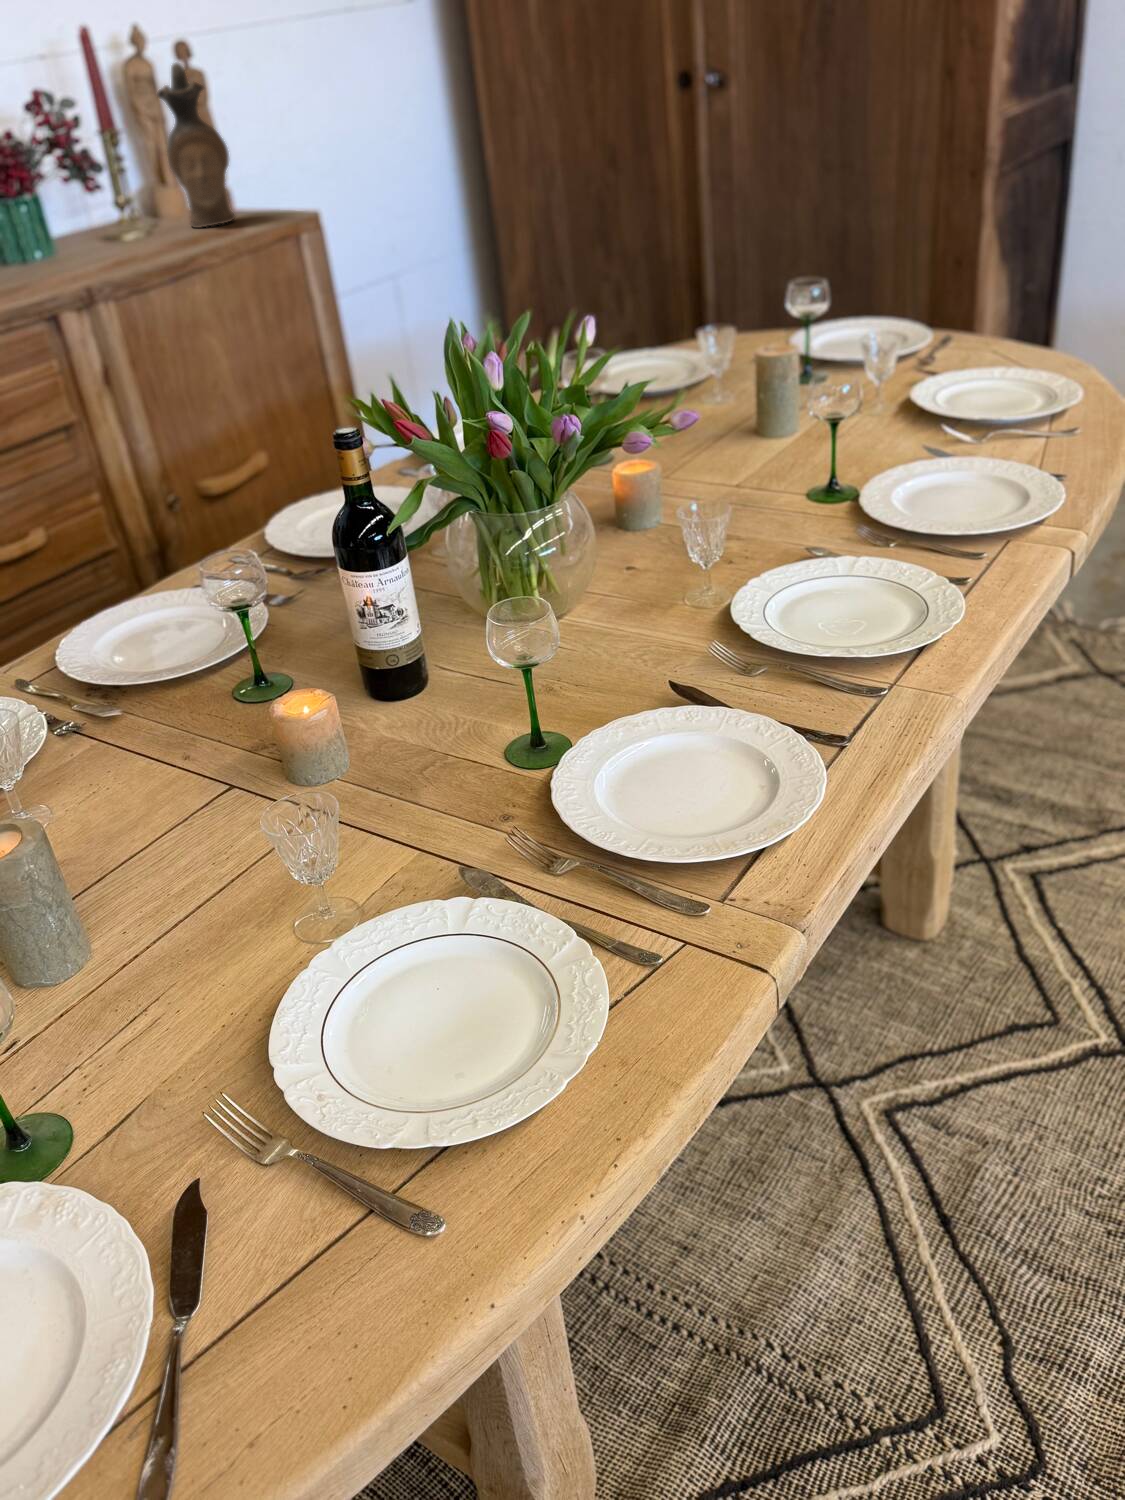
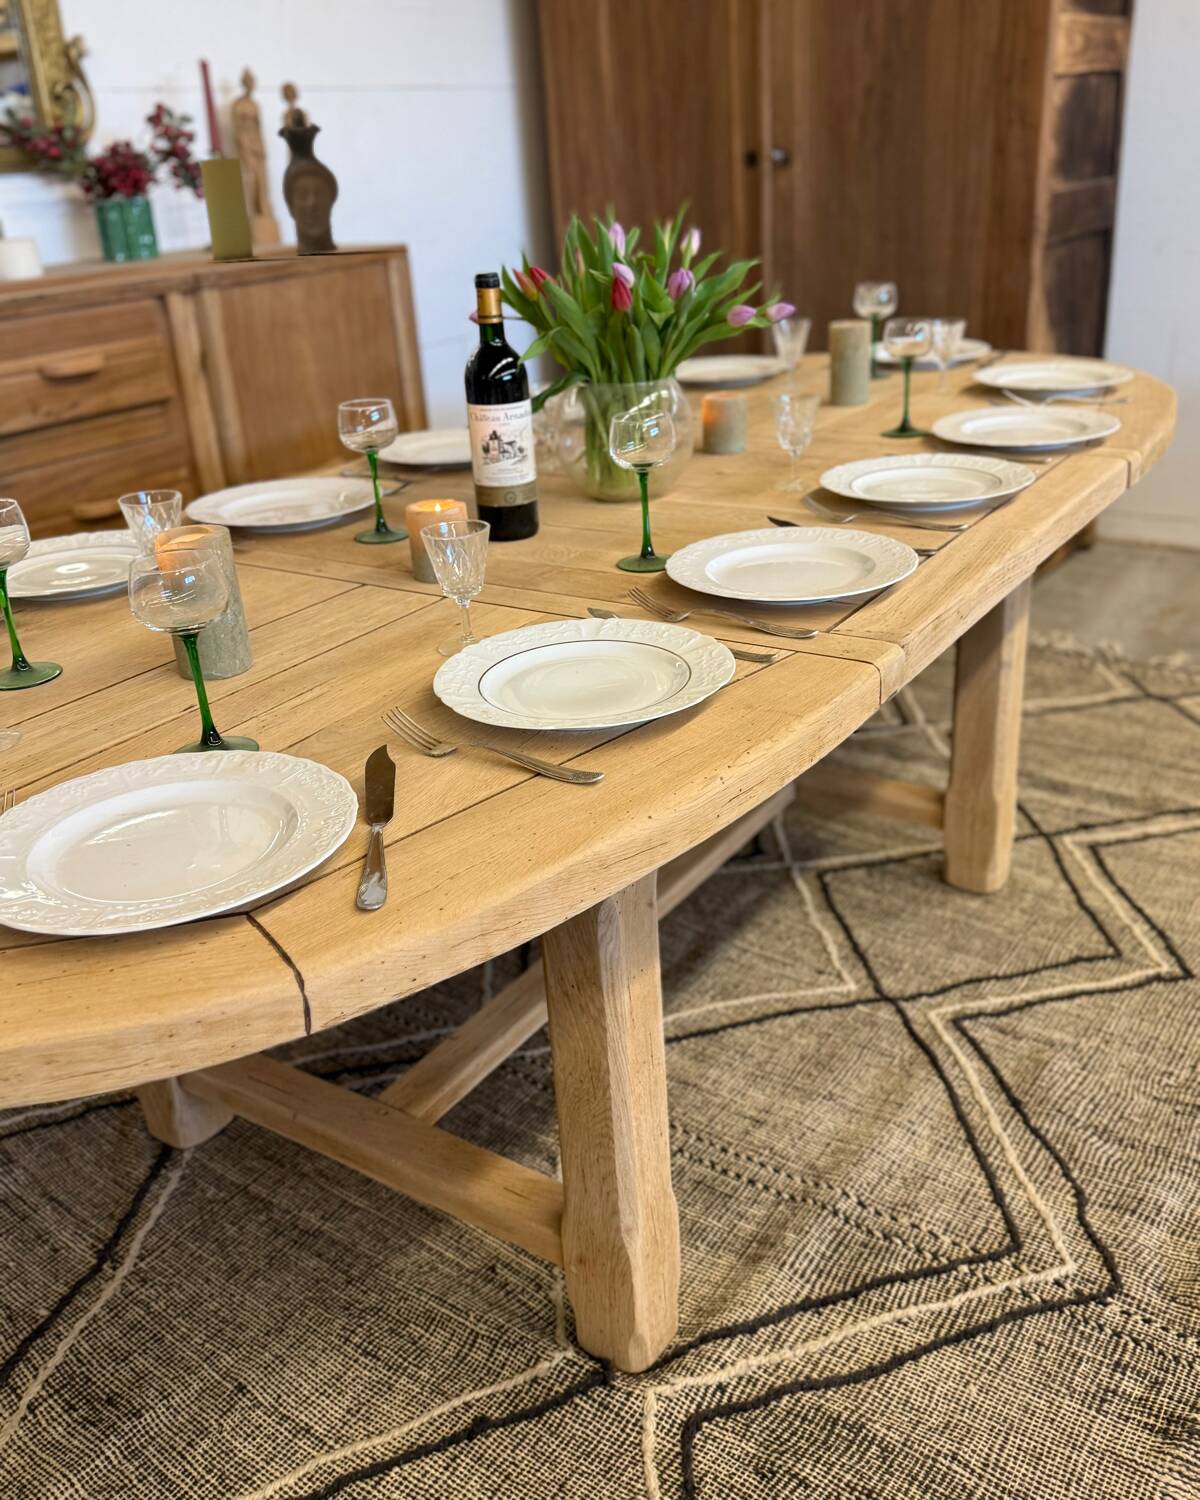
candle: none [72,134,151,253] -> present [200,158,259,263]

